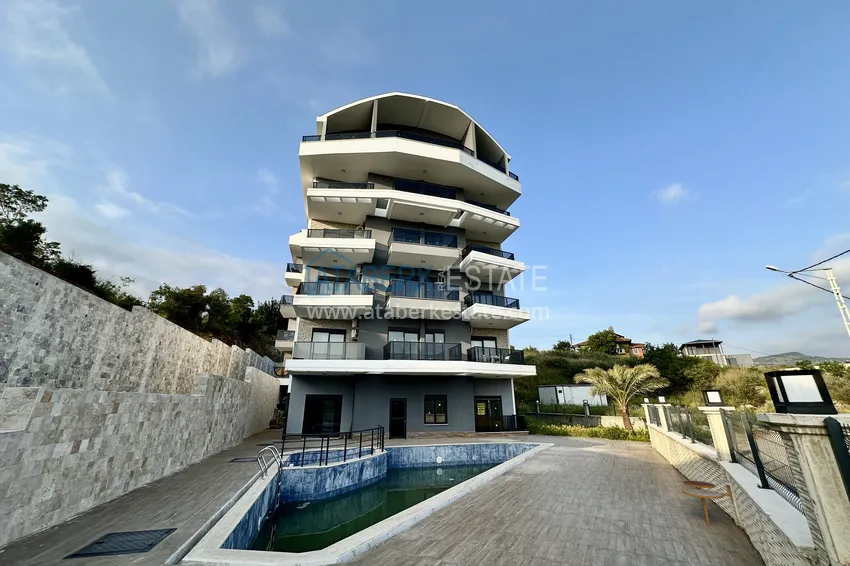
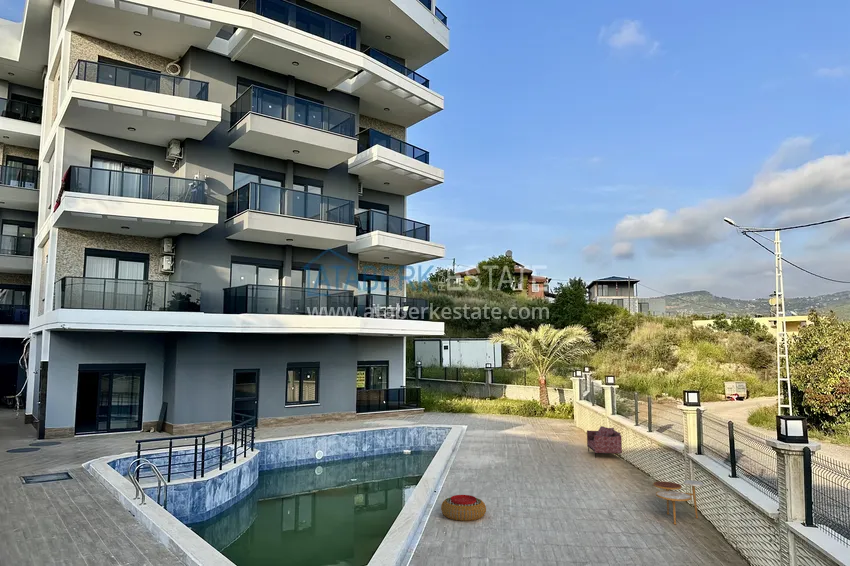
armchair: none [648,441,684,471] -> present [587,426,622,458]
pouf: none [478,480,516,501] -> present [441,495,486,521]

